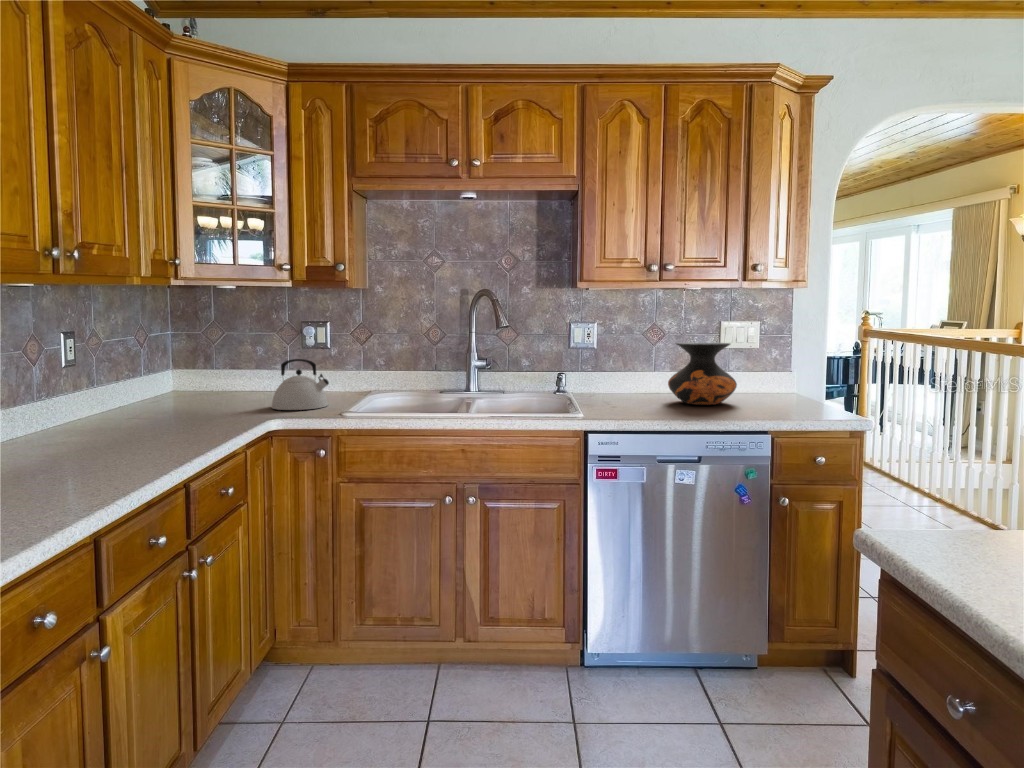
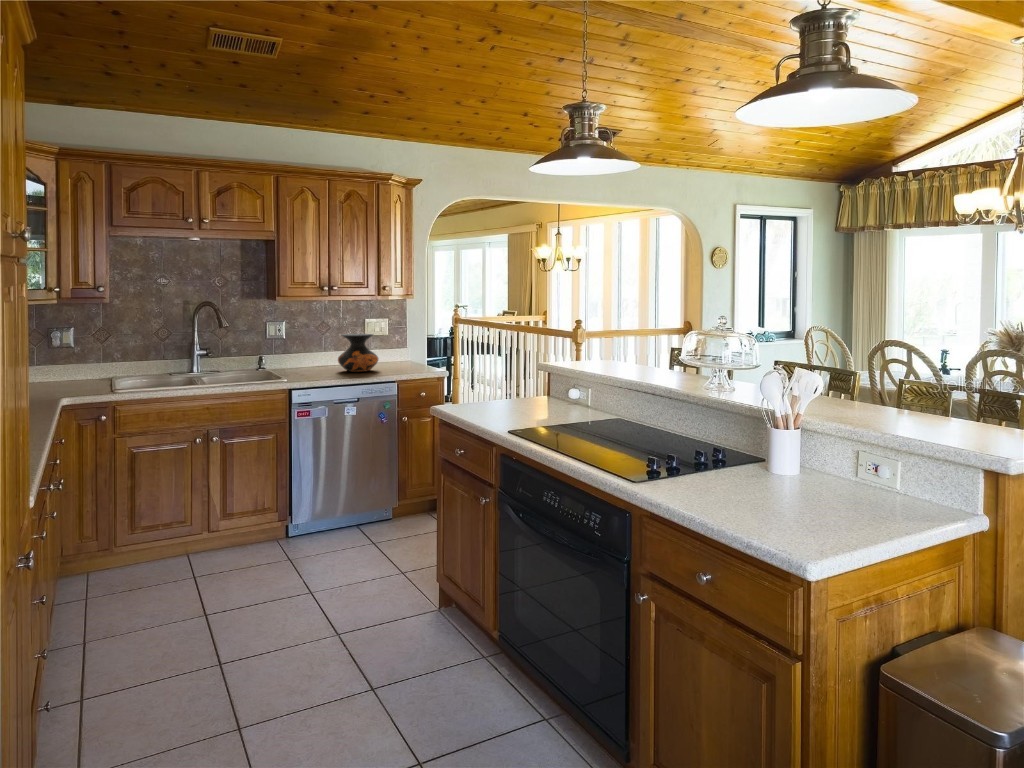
kettle: present [272,359,329,410] -> none [48,355,95,393]

